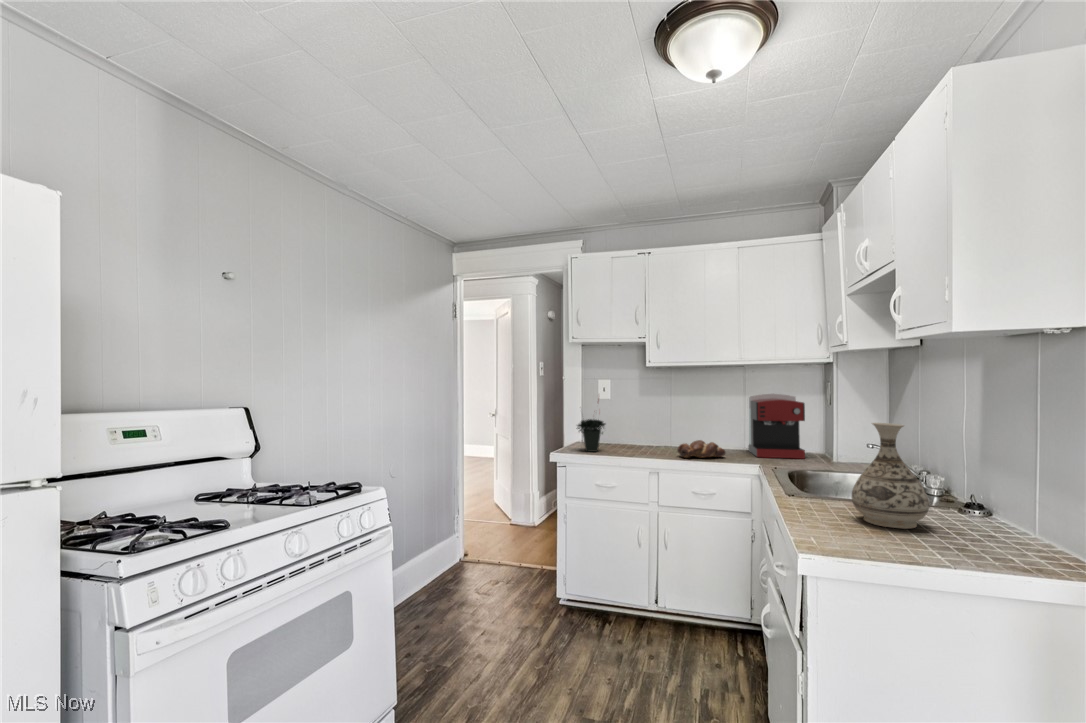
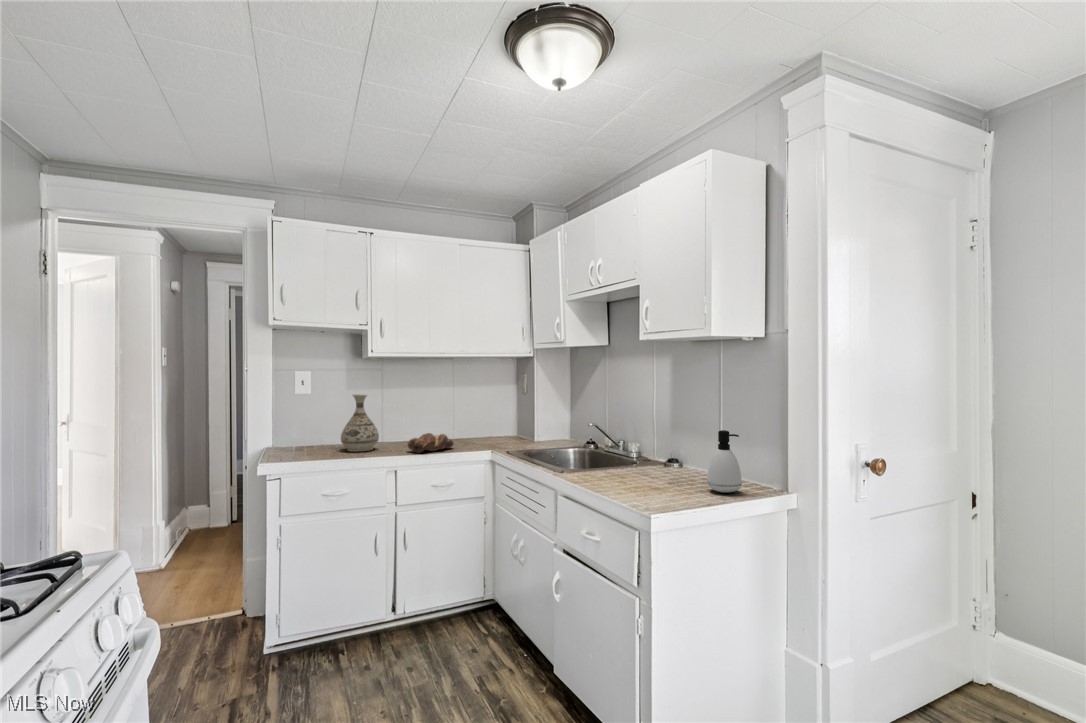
coffee maker: present [748,394,805,459] -> none [460,383,516,444]
potted plant: present [577,419,605,452] -> none [283,388,325,459]
vase: present [852,423,929,529] -> present [341,394,379,452]
soap dispenser: none [959,465,1022,556] -> present [707,430,742,493]

